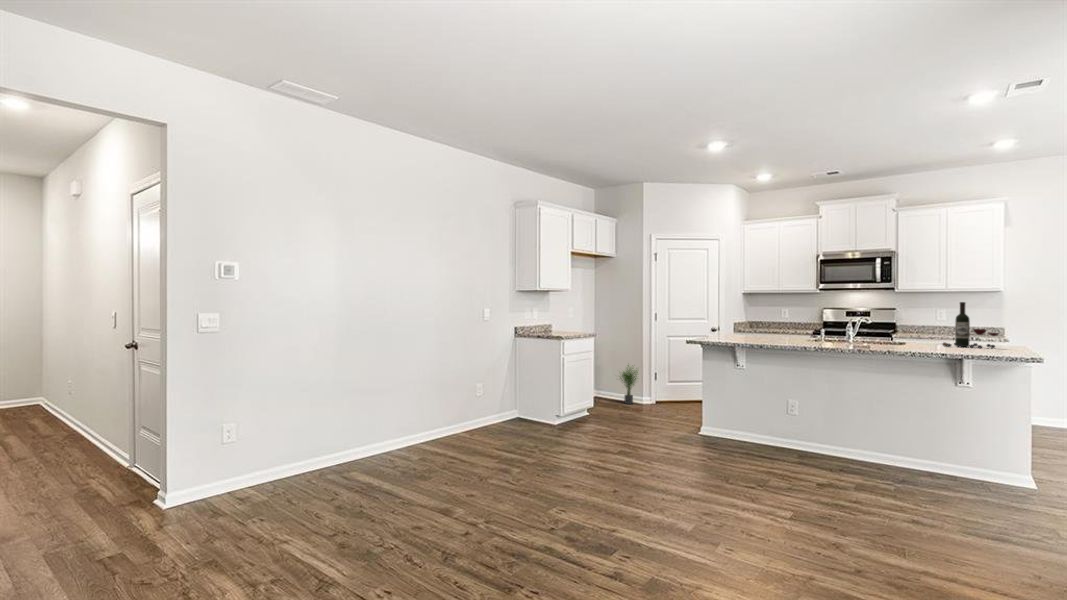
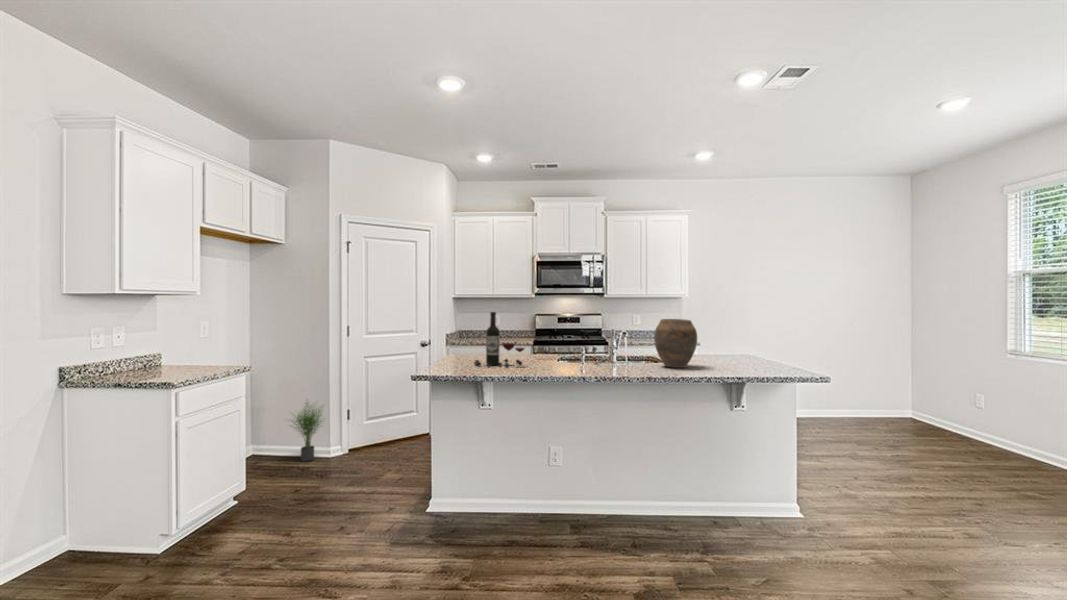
wine bottle: present [943,302,999,348] -> present [474,312,525,367]
vase: none [881,307,922,347] -> present [654,319,697,368]

